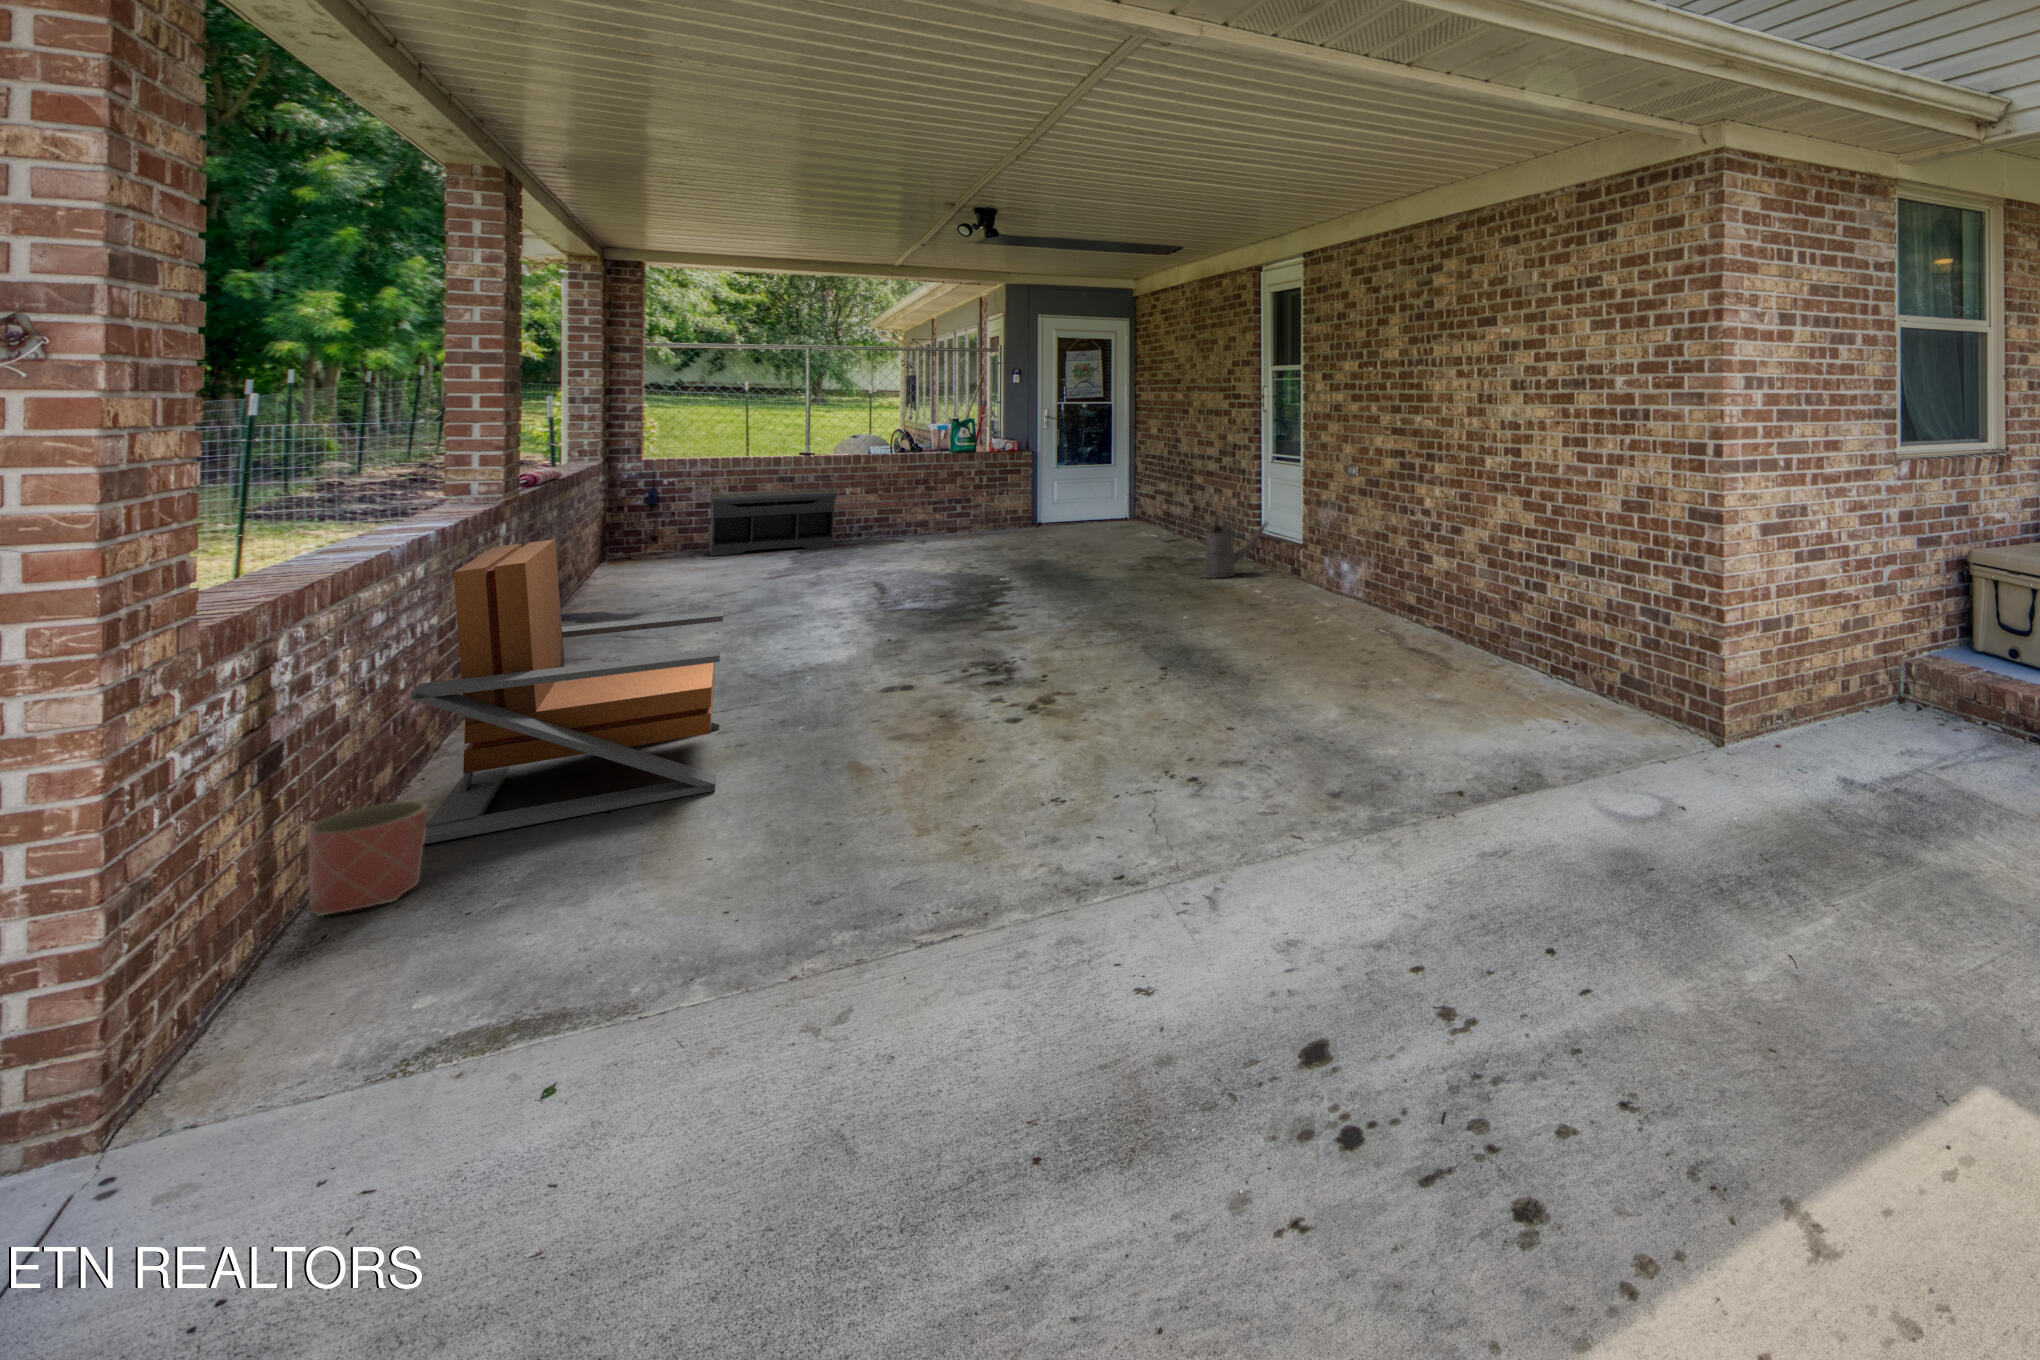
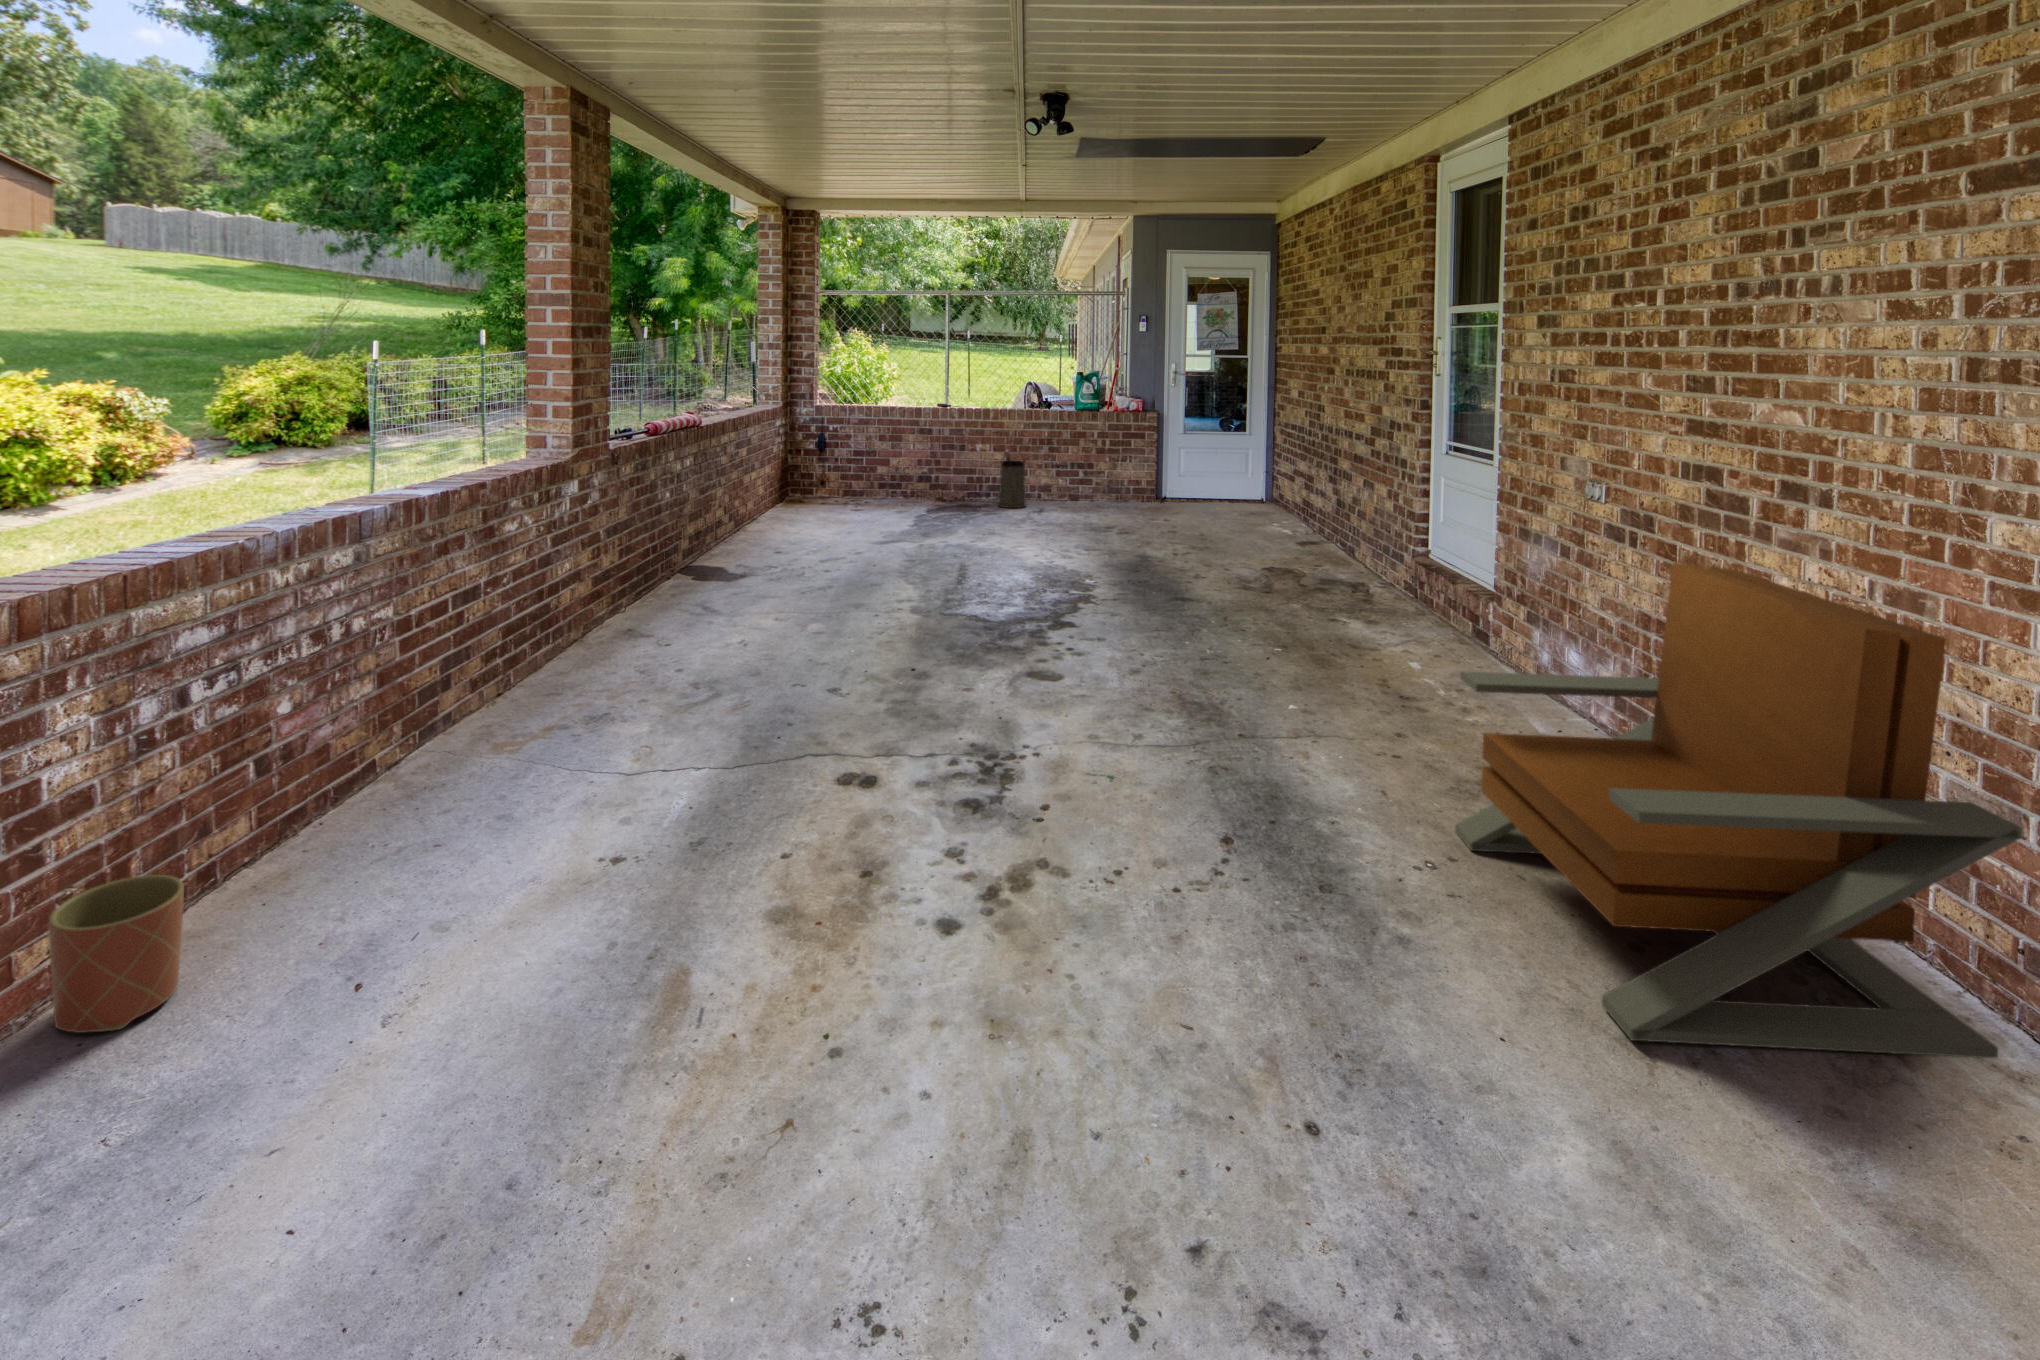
bench: present [710,490,836,556] -> none [857,442,961,506]
watering can: present [1203,514,1268,578] -> present [998,454,1026,508]
lounge chair: present [411,539,723,844] -> present [1455,562,2022,1058]

